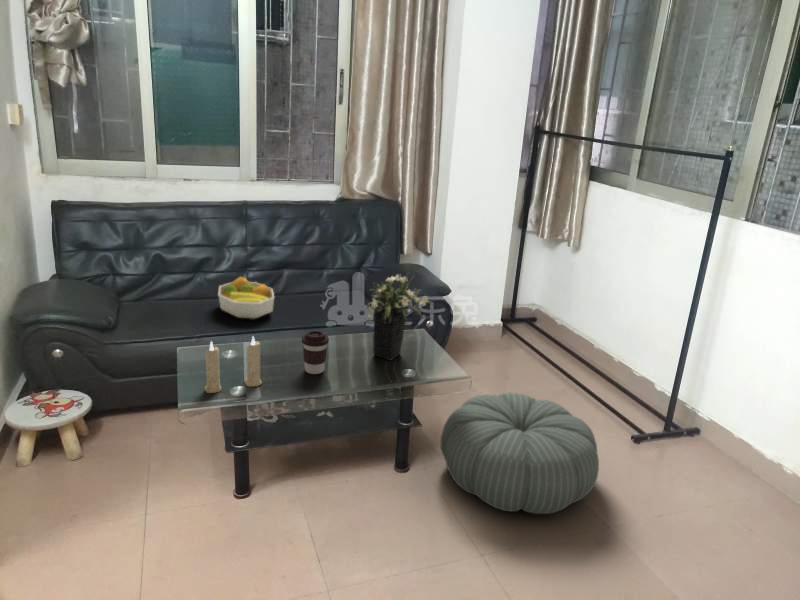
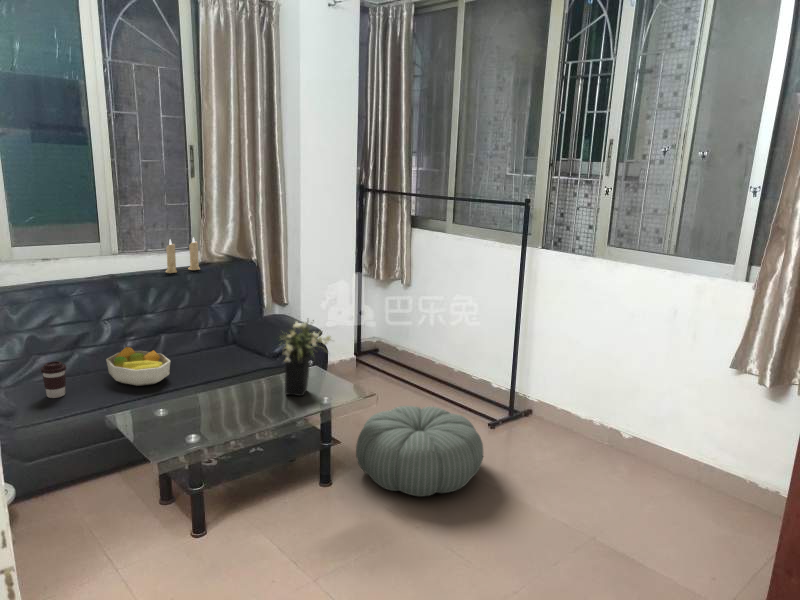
coffee cup: present [302,331,329,374] -> present [41,361,66,398]
candle: present [204,337,262,393] -> present [166,237,200,273]

